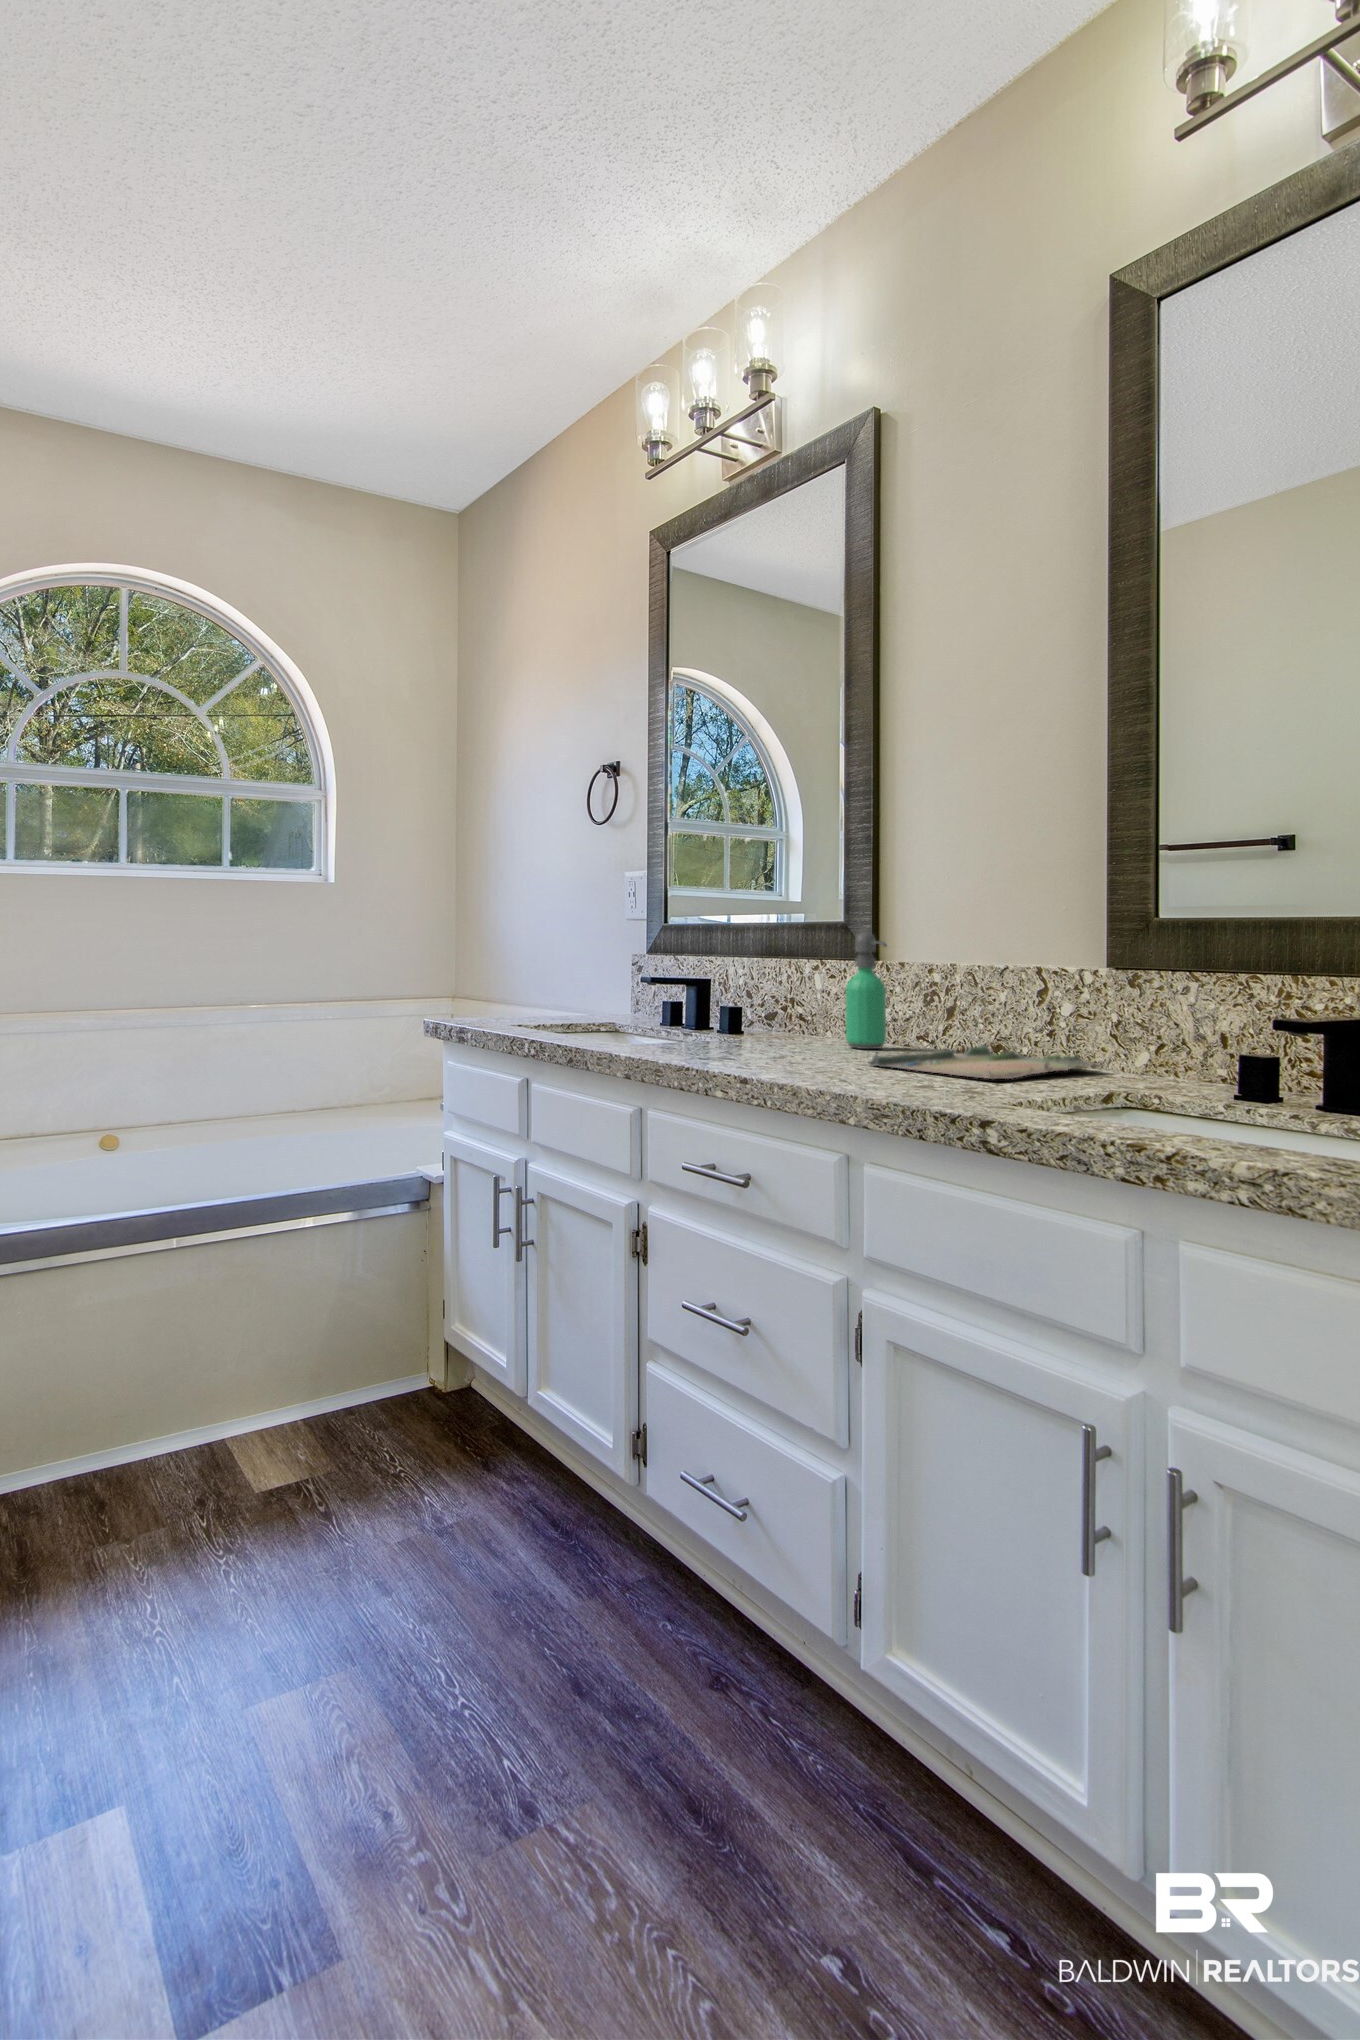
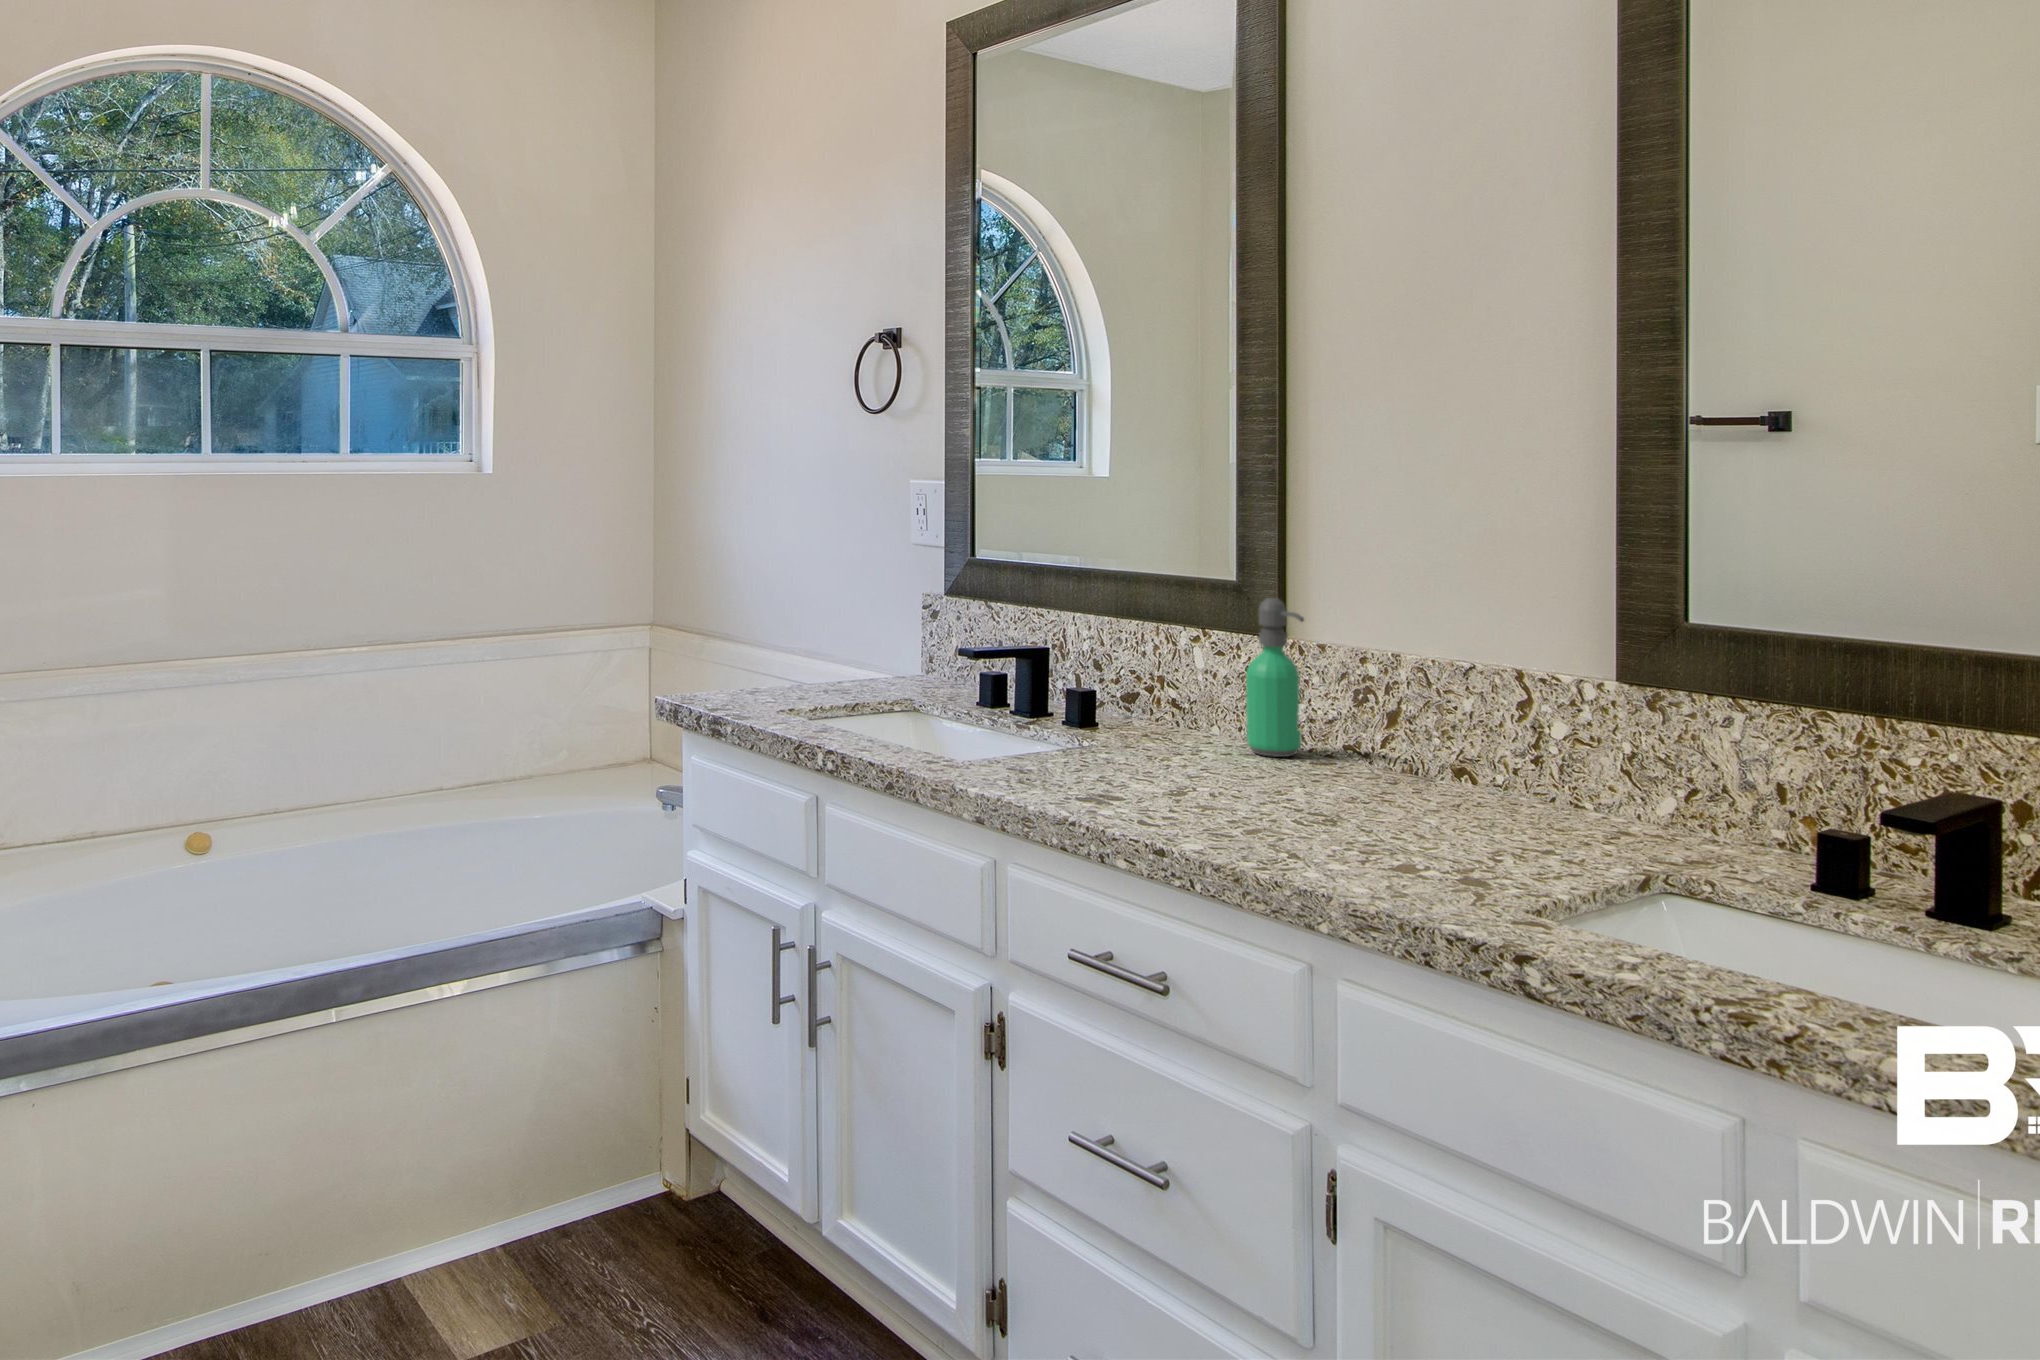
tray: present [869,1045,1101,1079] -> none [1301,760,1609,843]

